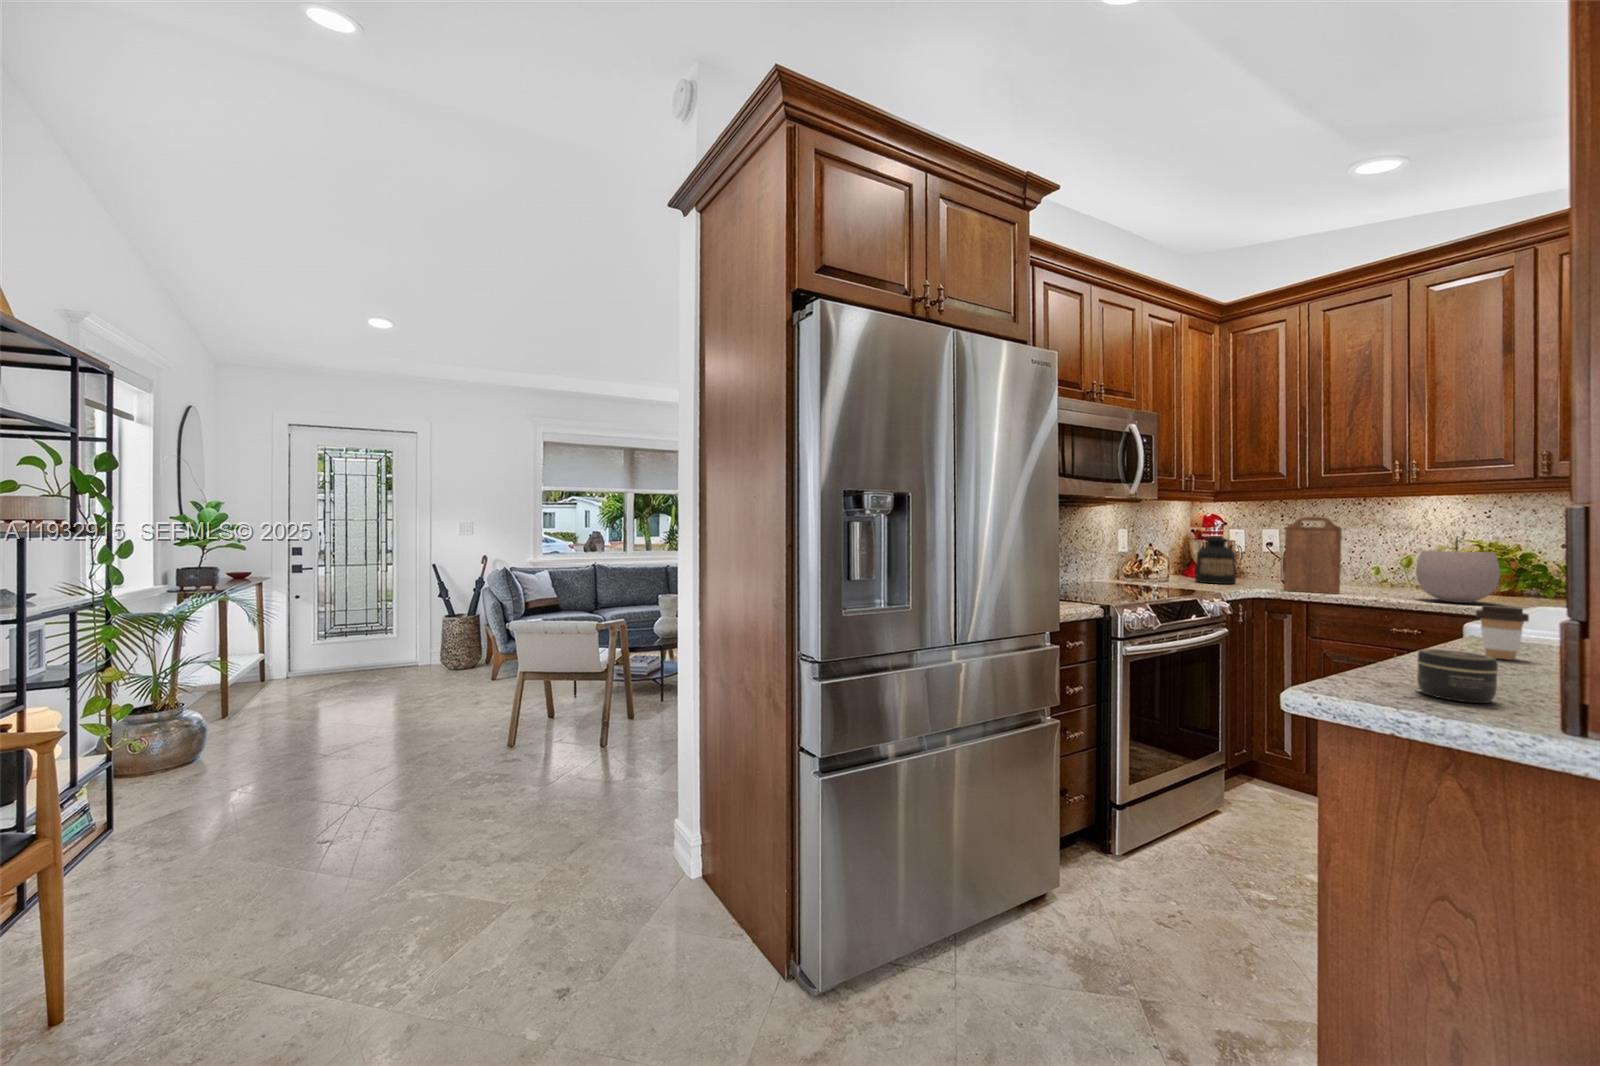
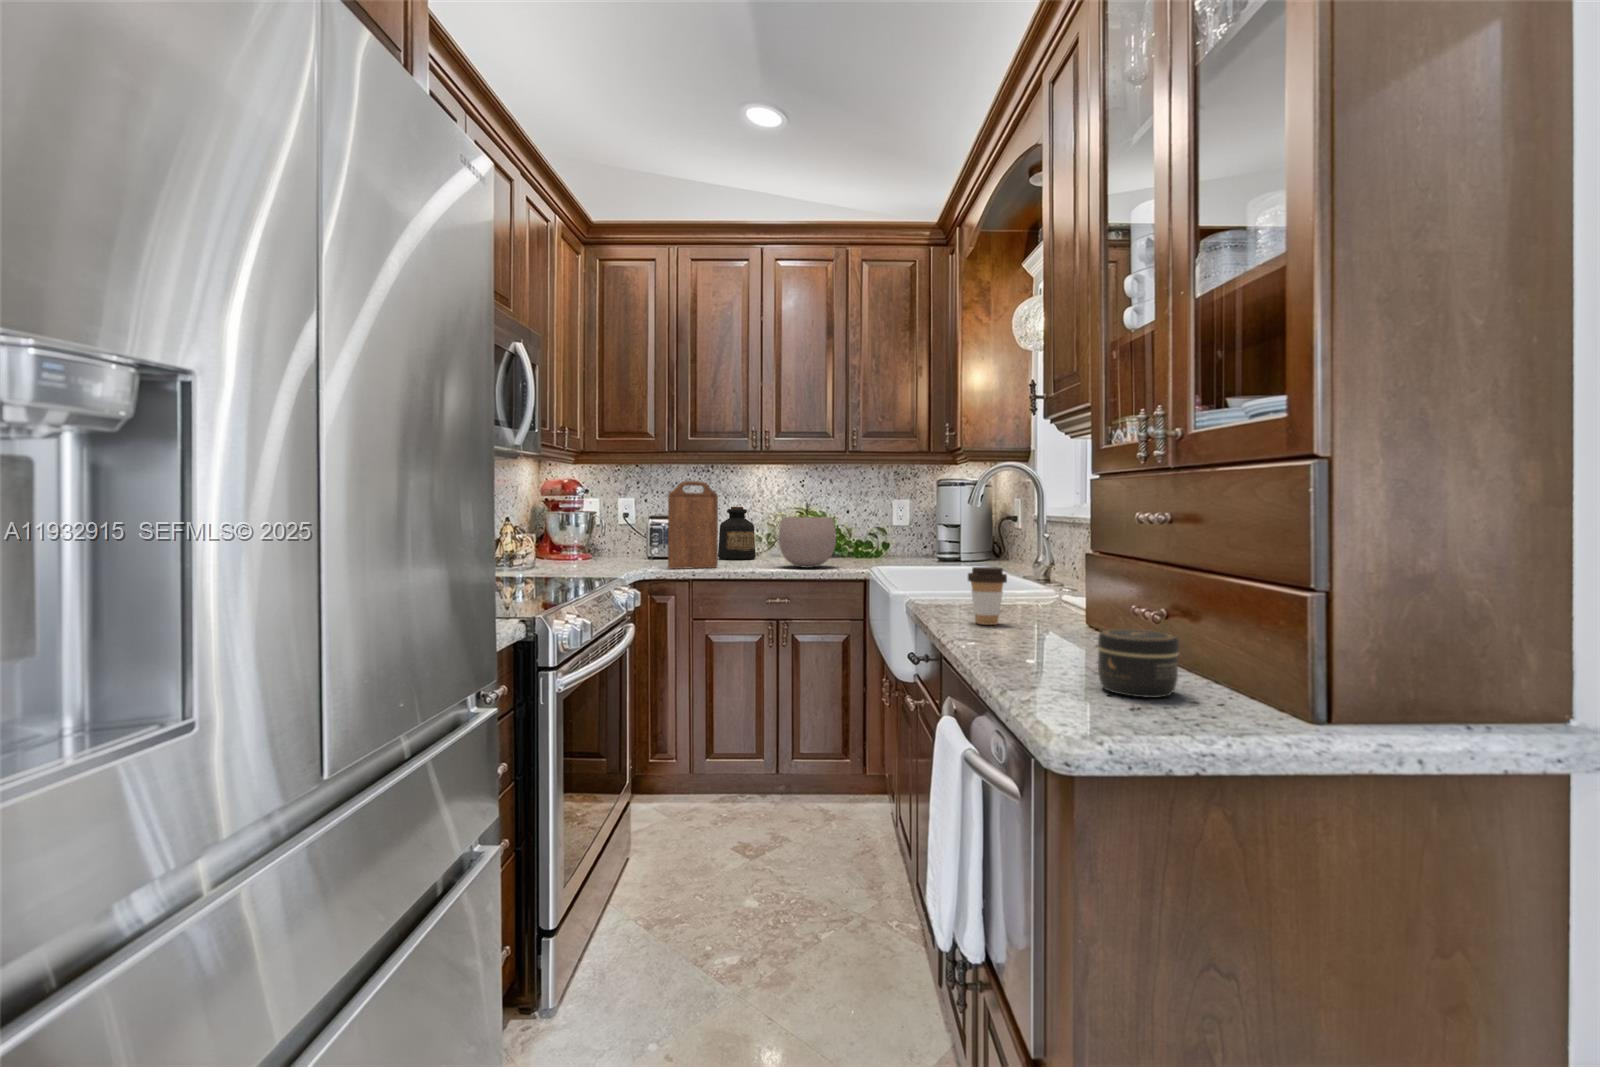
bottle: present [1195,536,1236,584] -> present [718,507,756,560]

